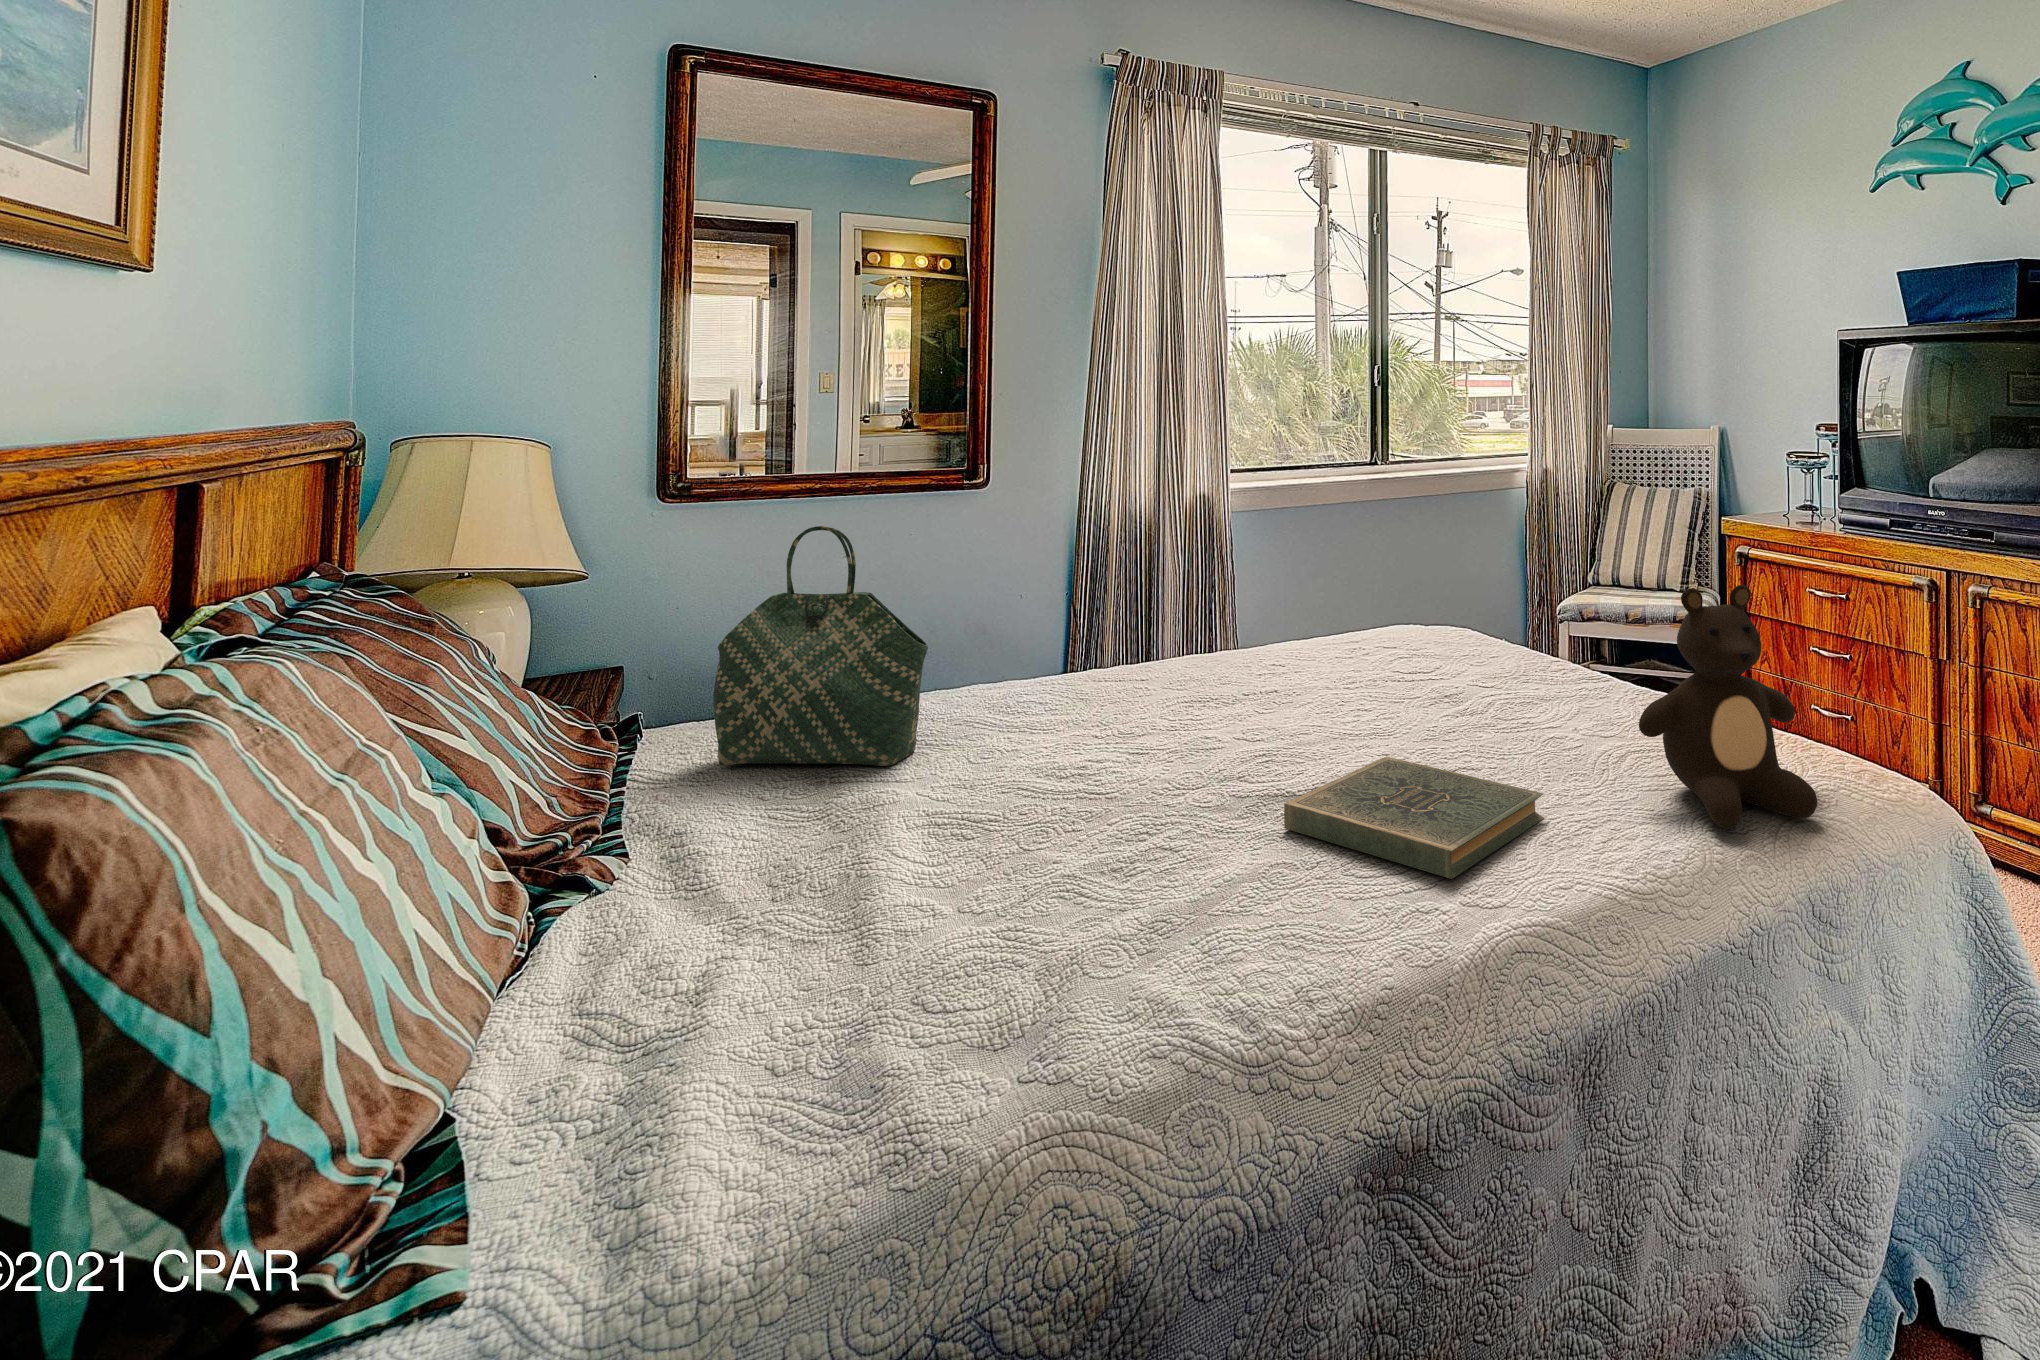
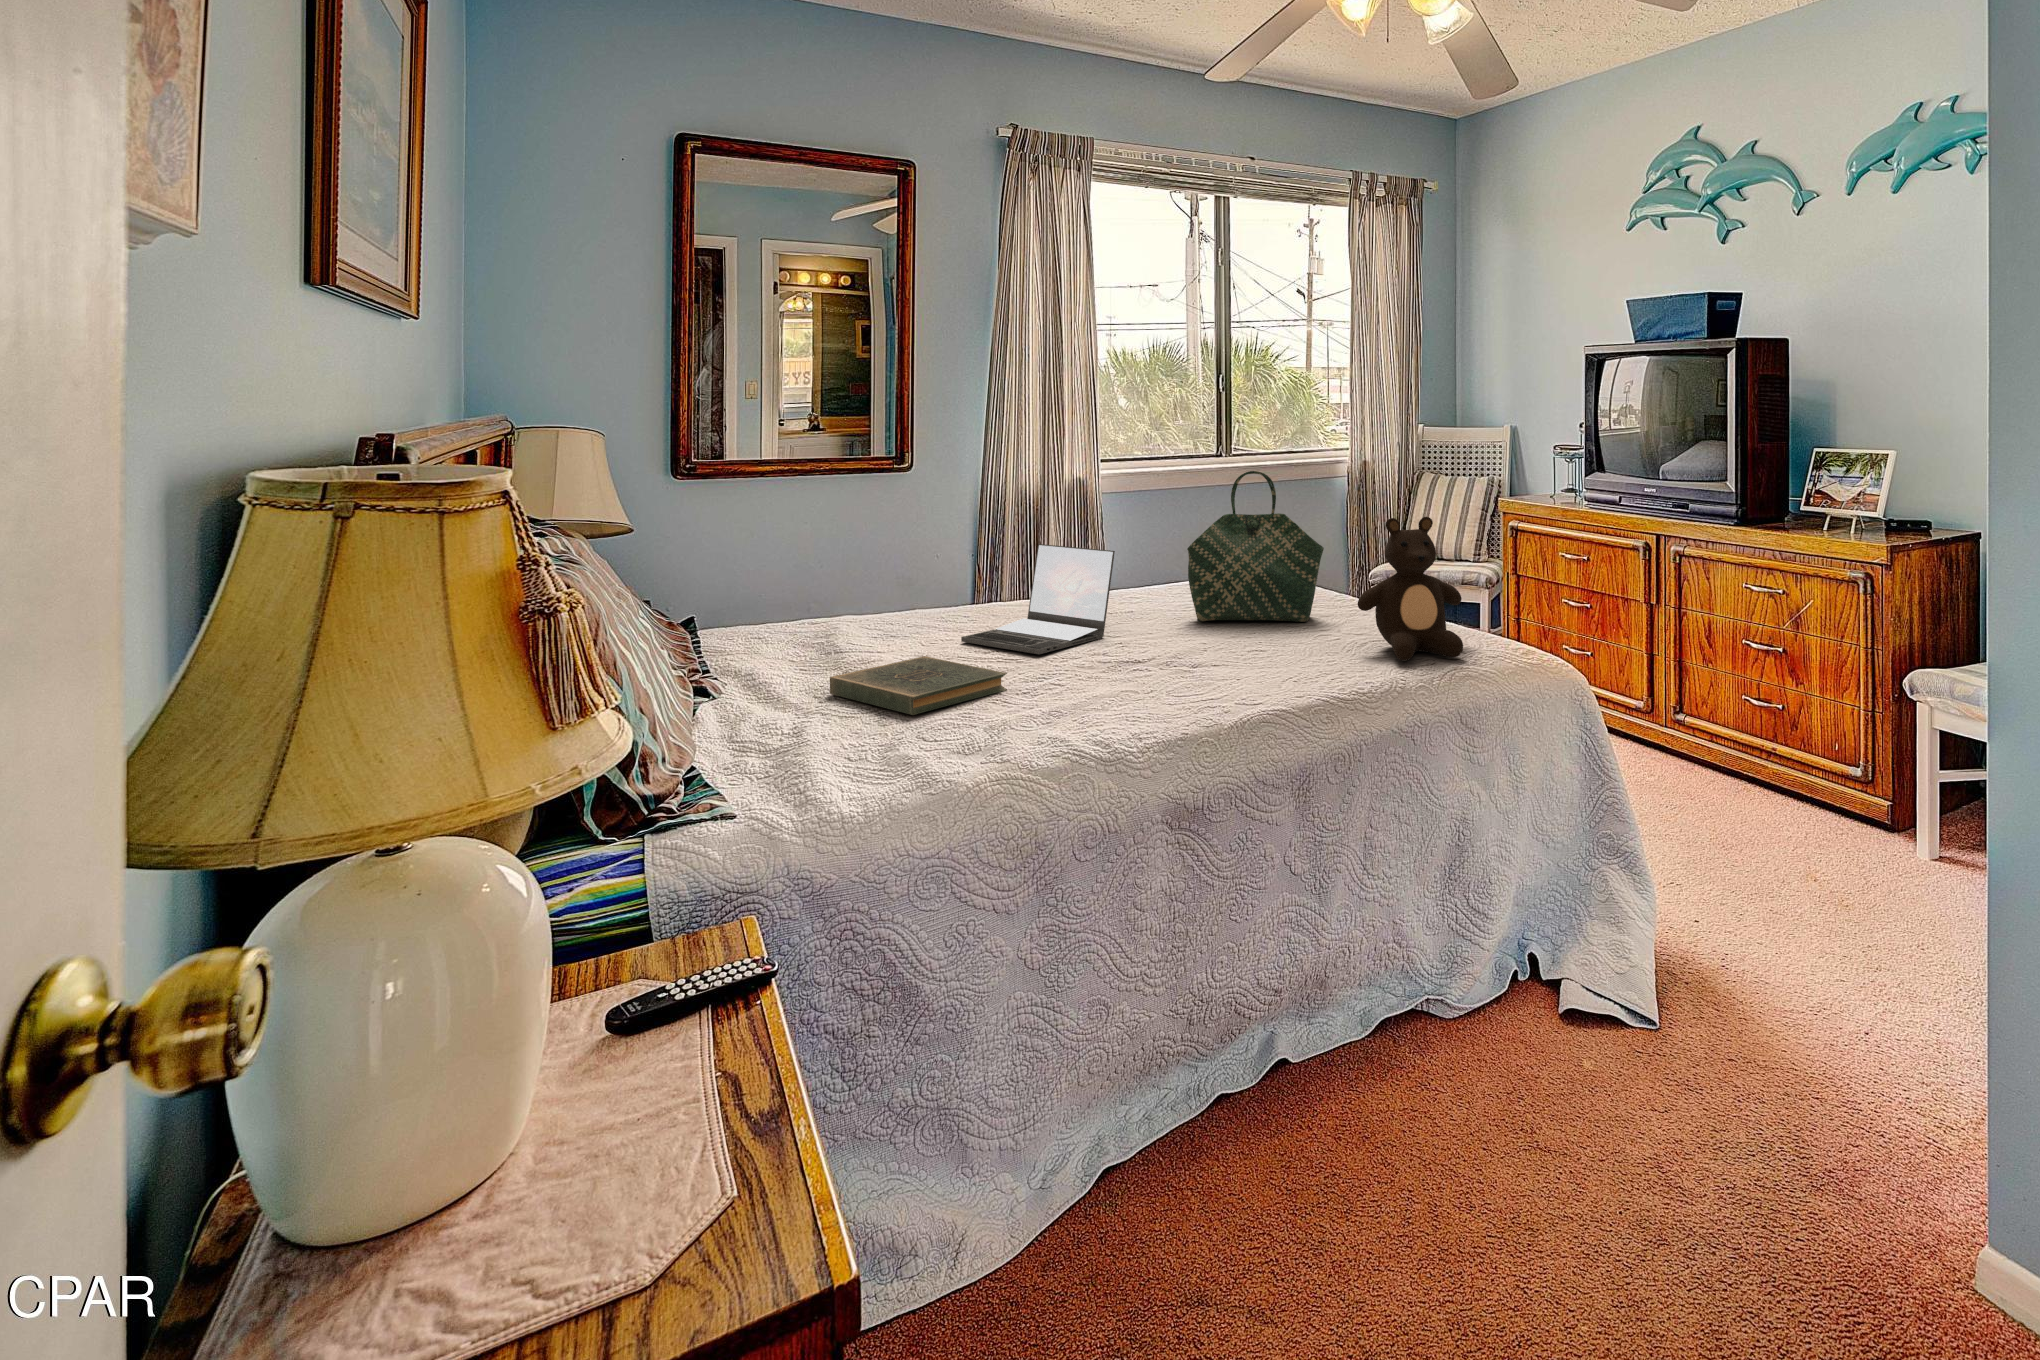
tote bag: present [713,526,928,766] -> present [1187,471,1324,622]
laptop: none [1014,614,1252,809] -> present [961,544,1115,654]
book: present [1284,757,1544,879] -> present [830,656,1007,715]

